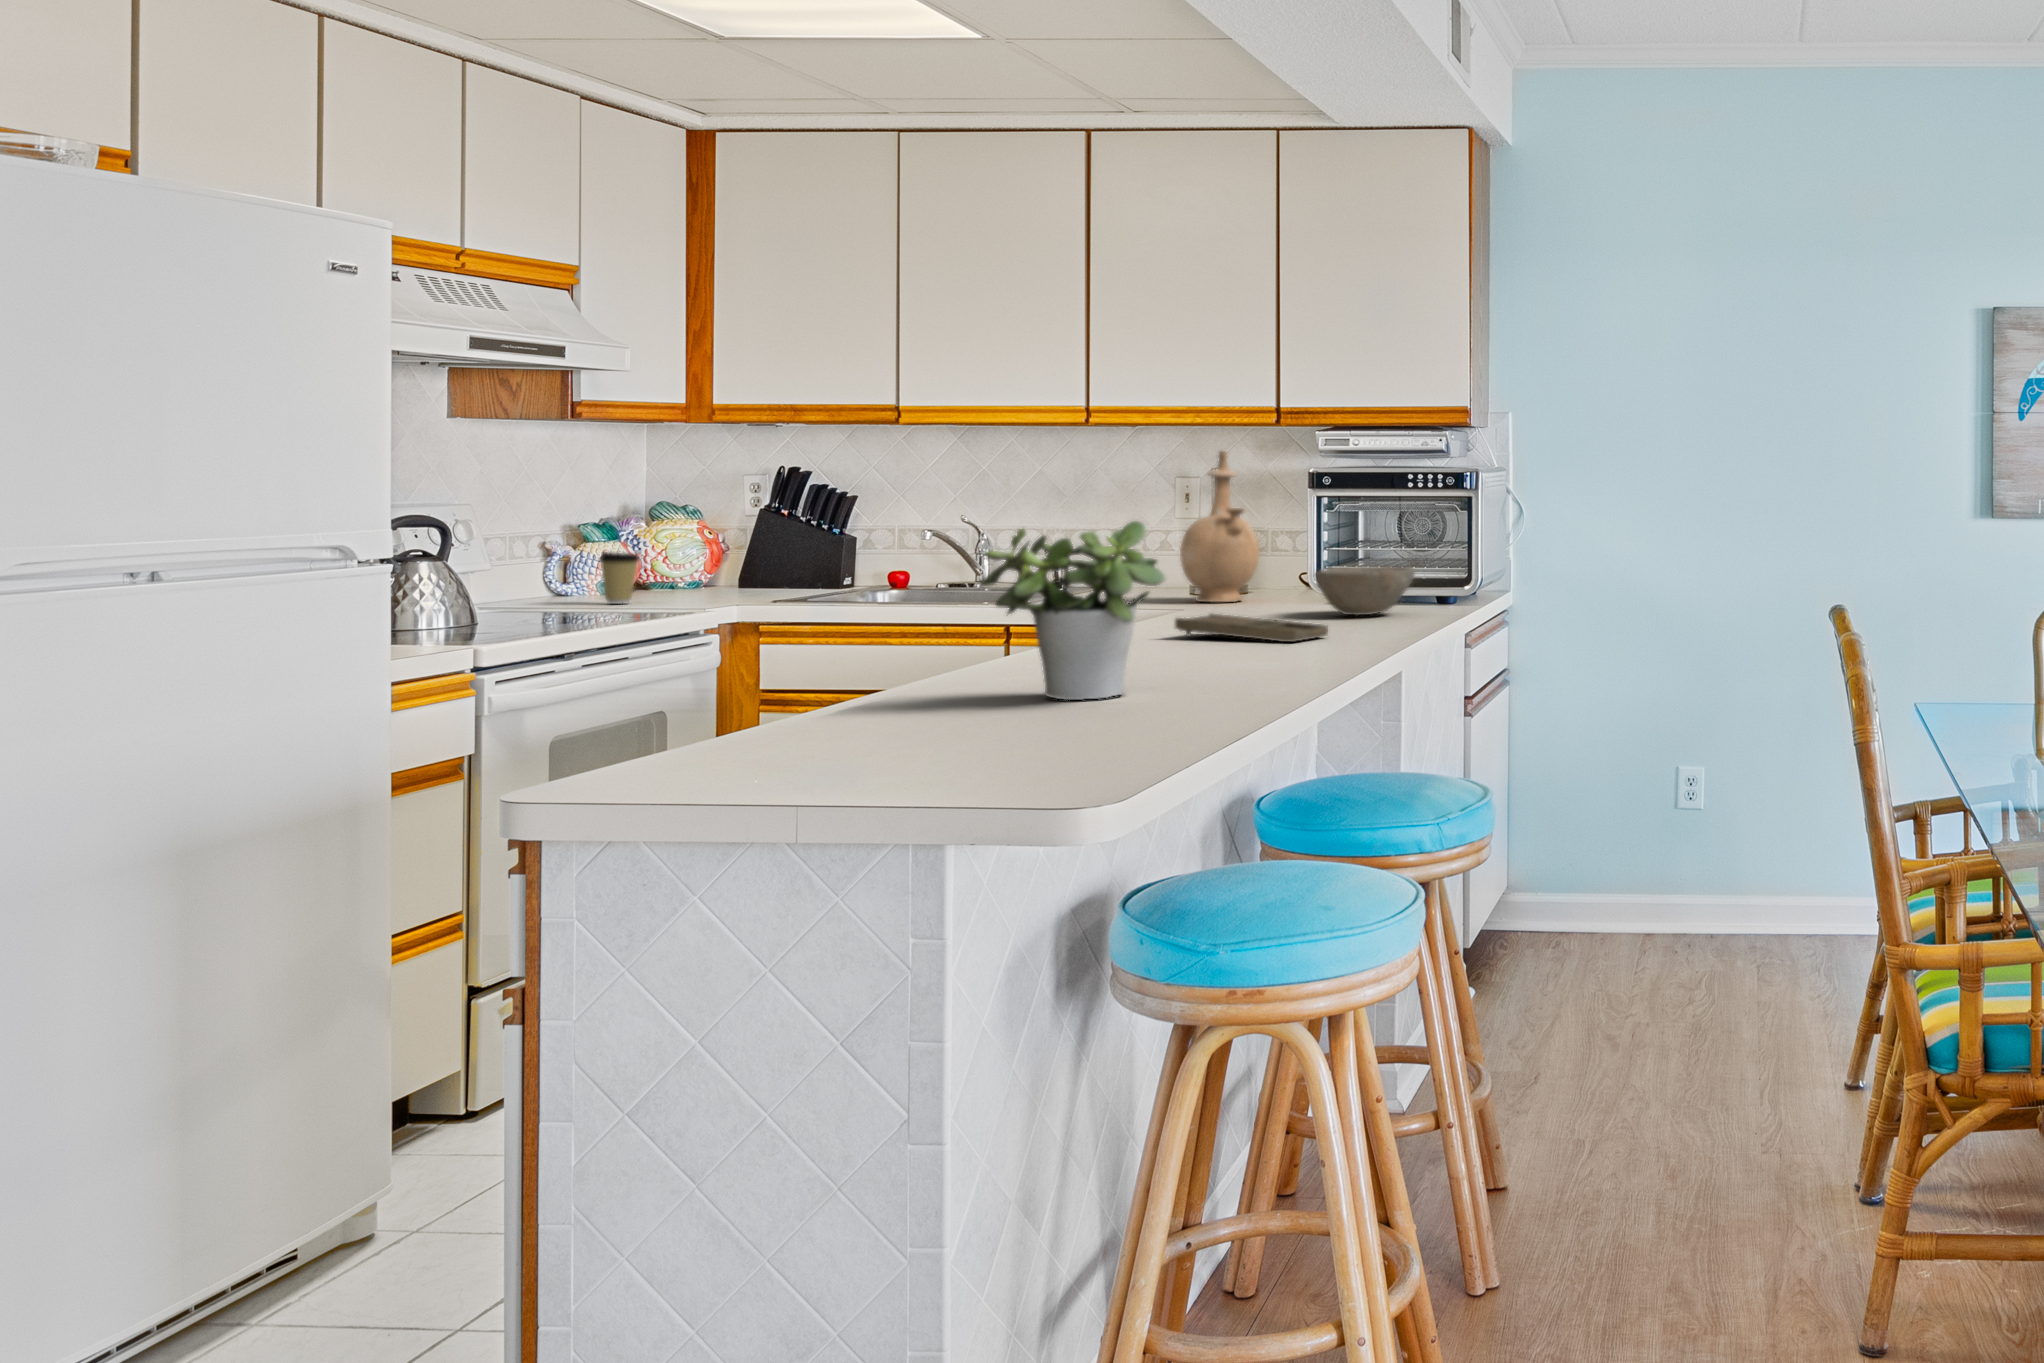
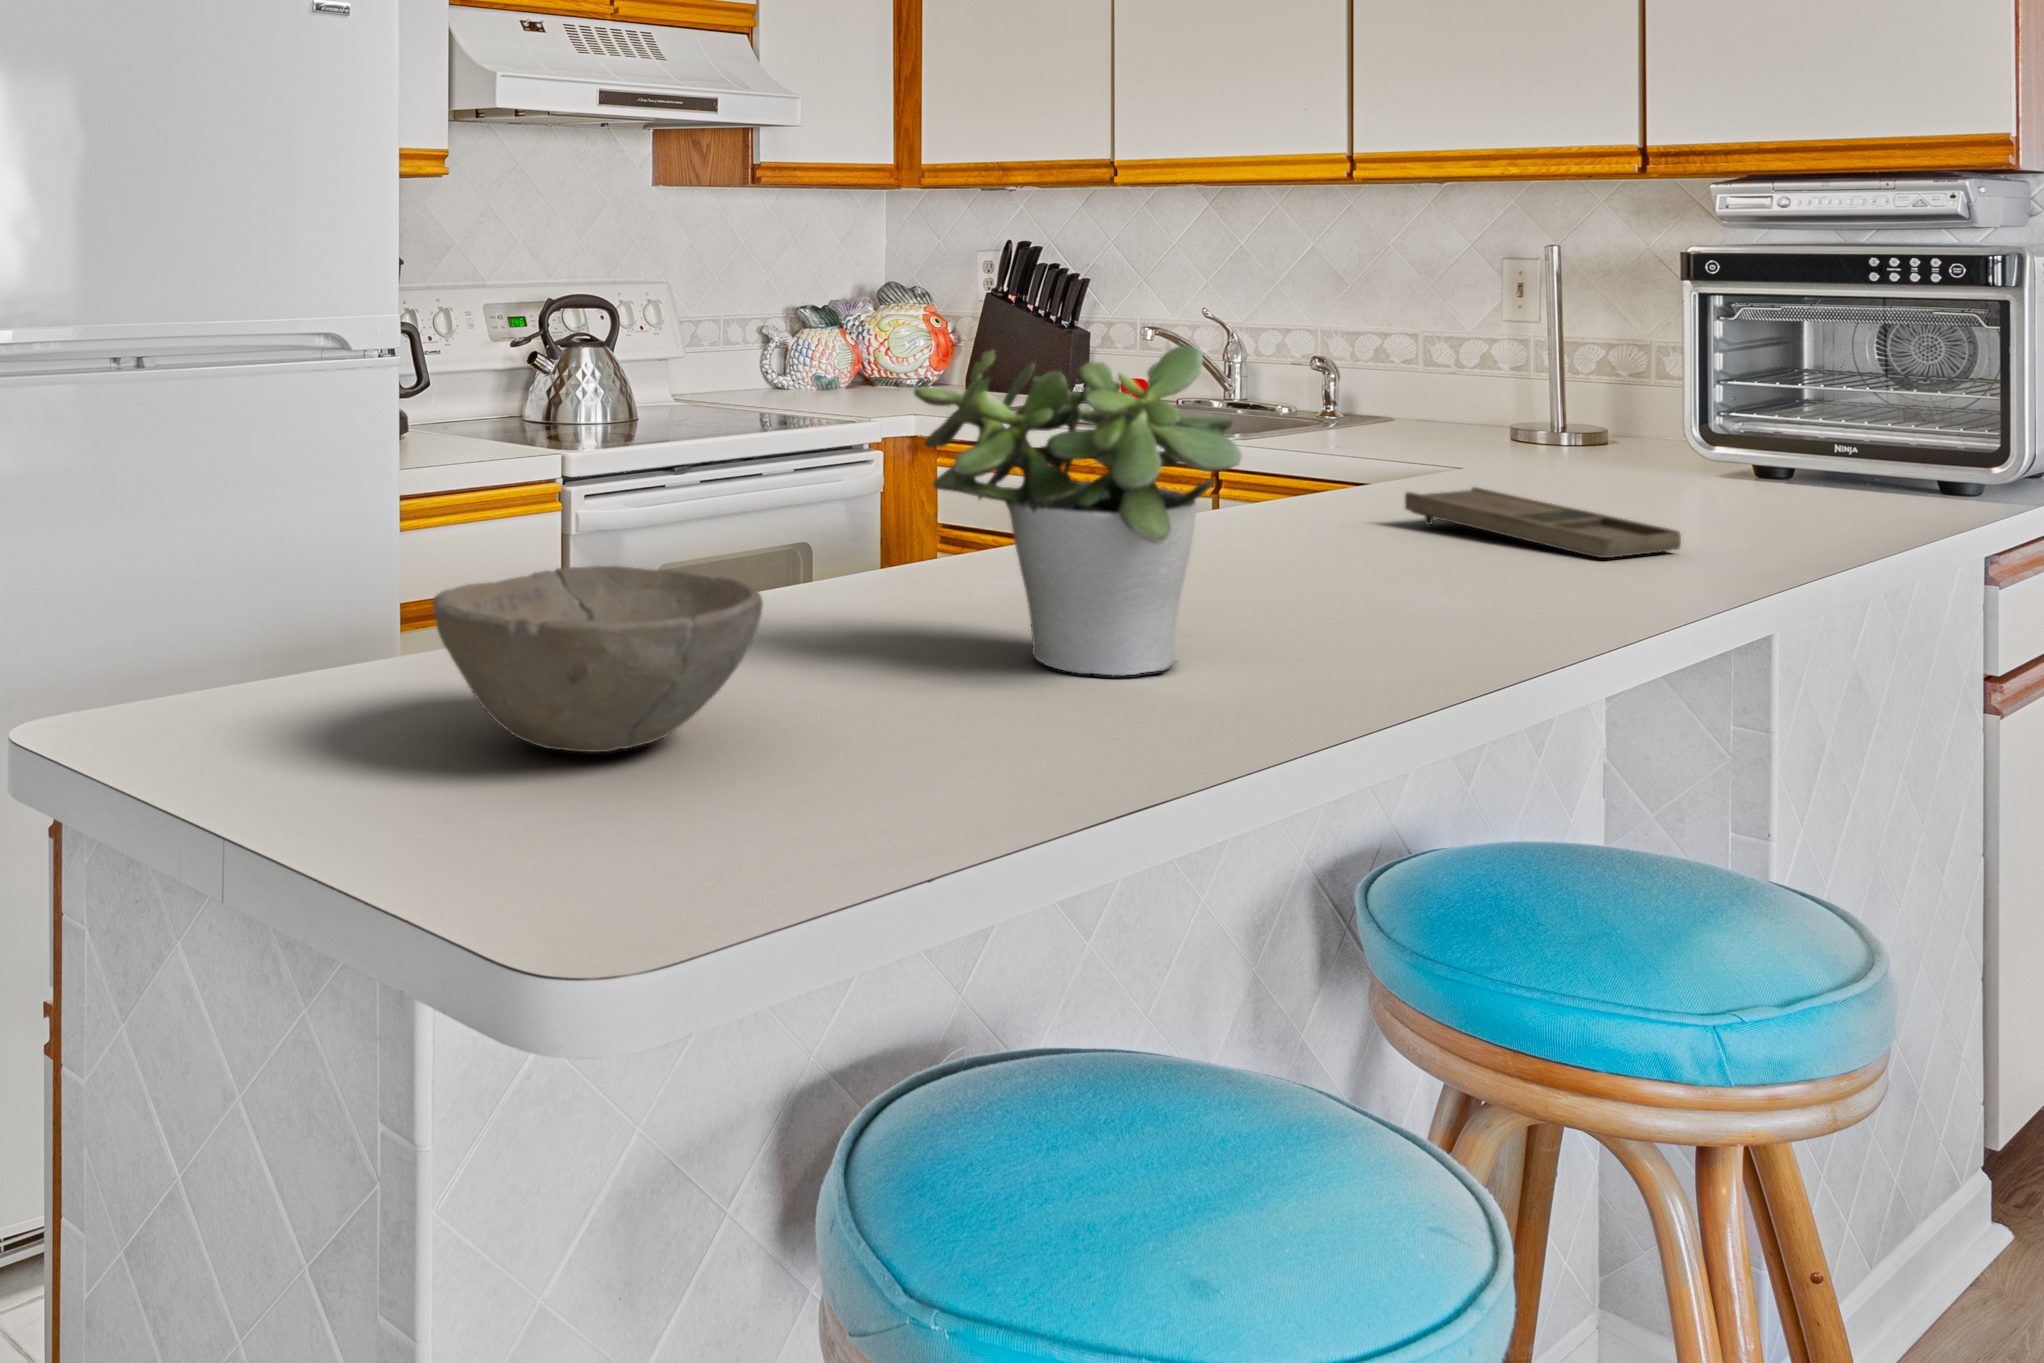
vase: present [1180,450,1260,602] -> none [1482,225,1610,454]
coffee cup: present [599,552,639,604] -> none [802,337,846,397]
bowl: present [1315,566,1415,615] -> present [434,566,763,752]

